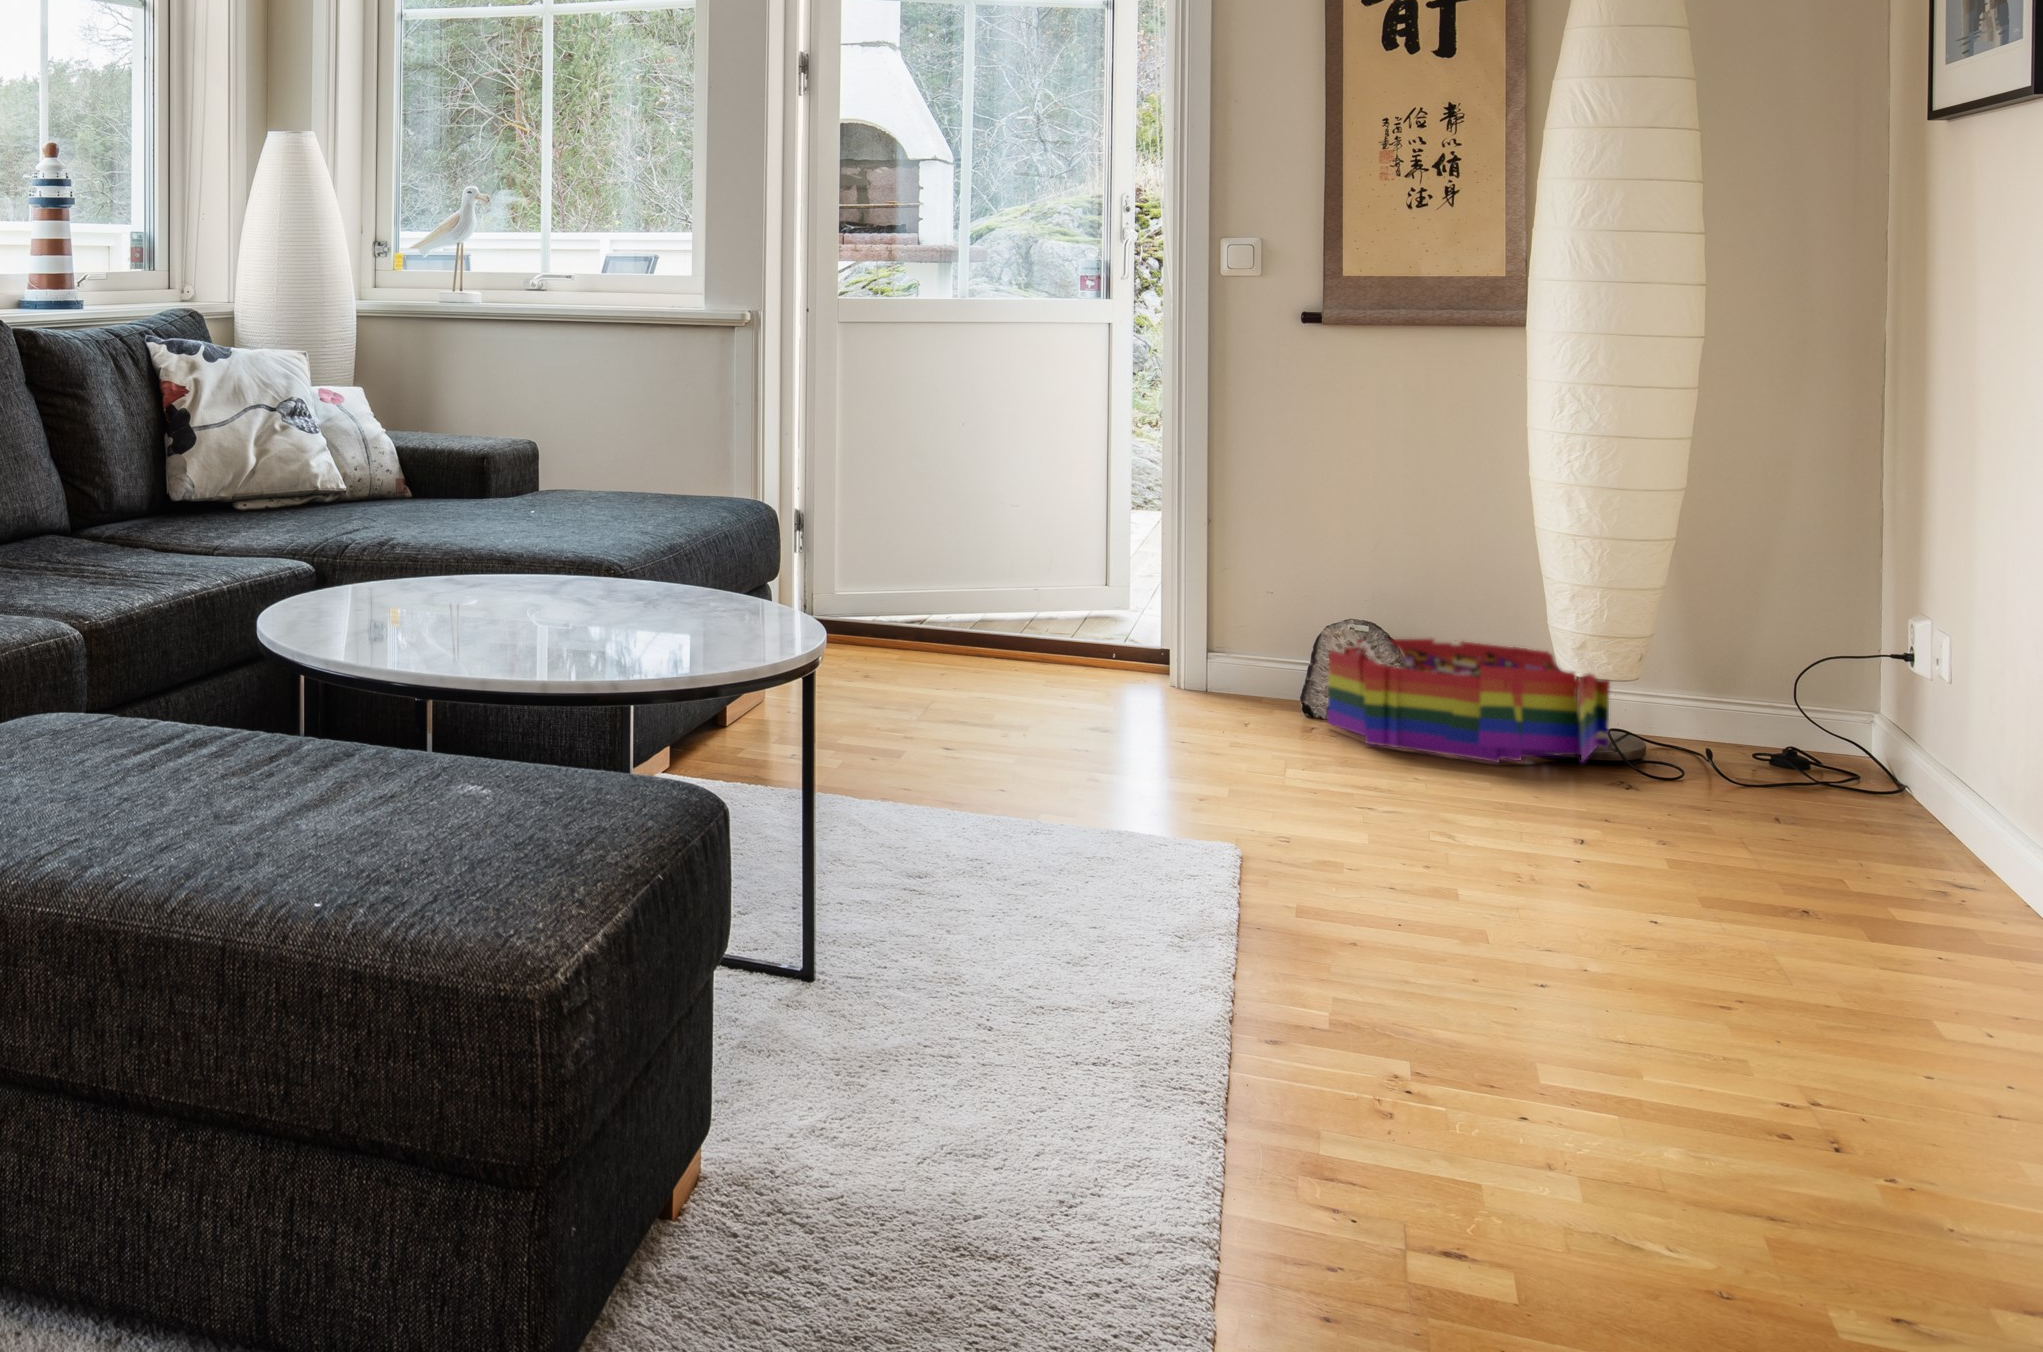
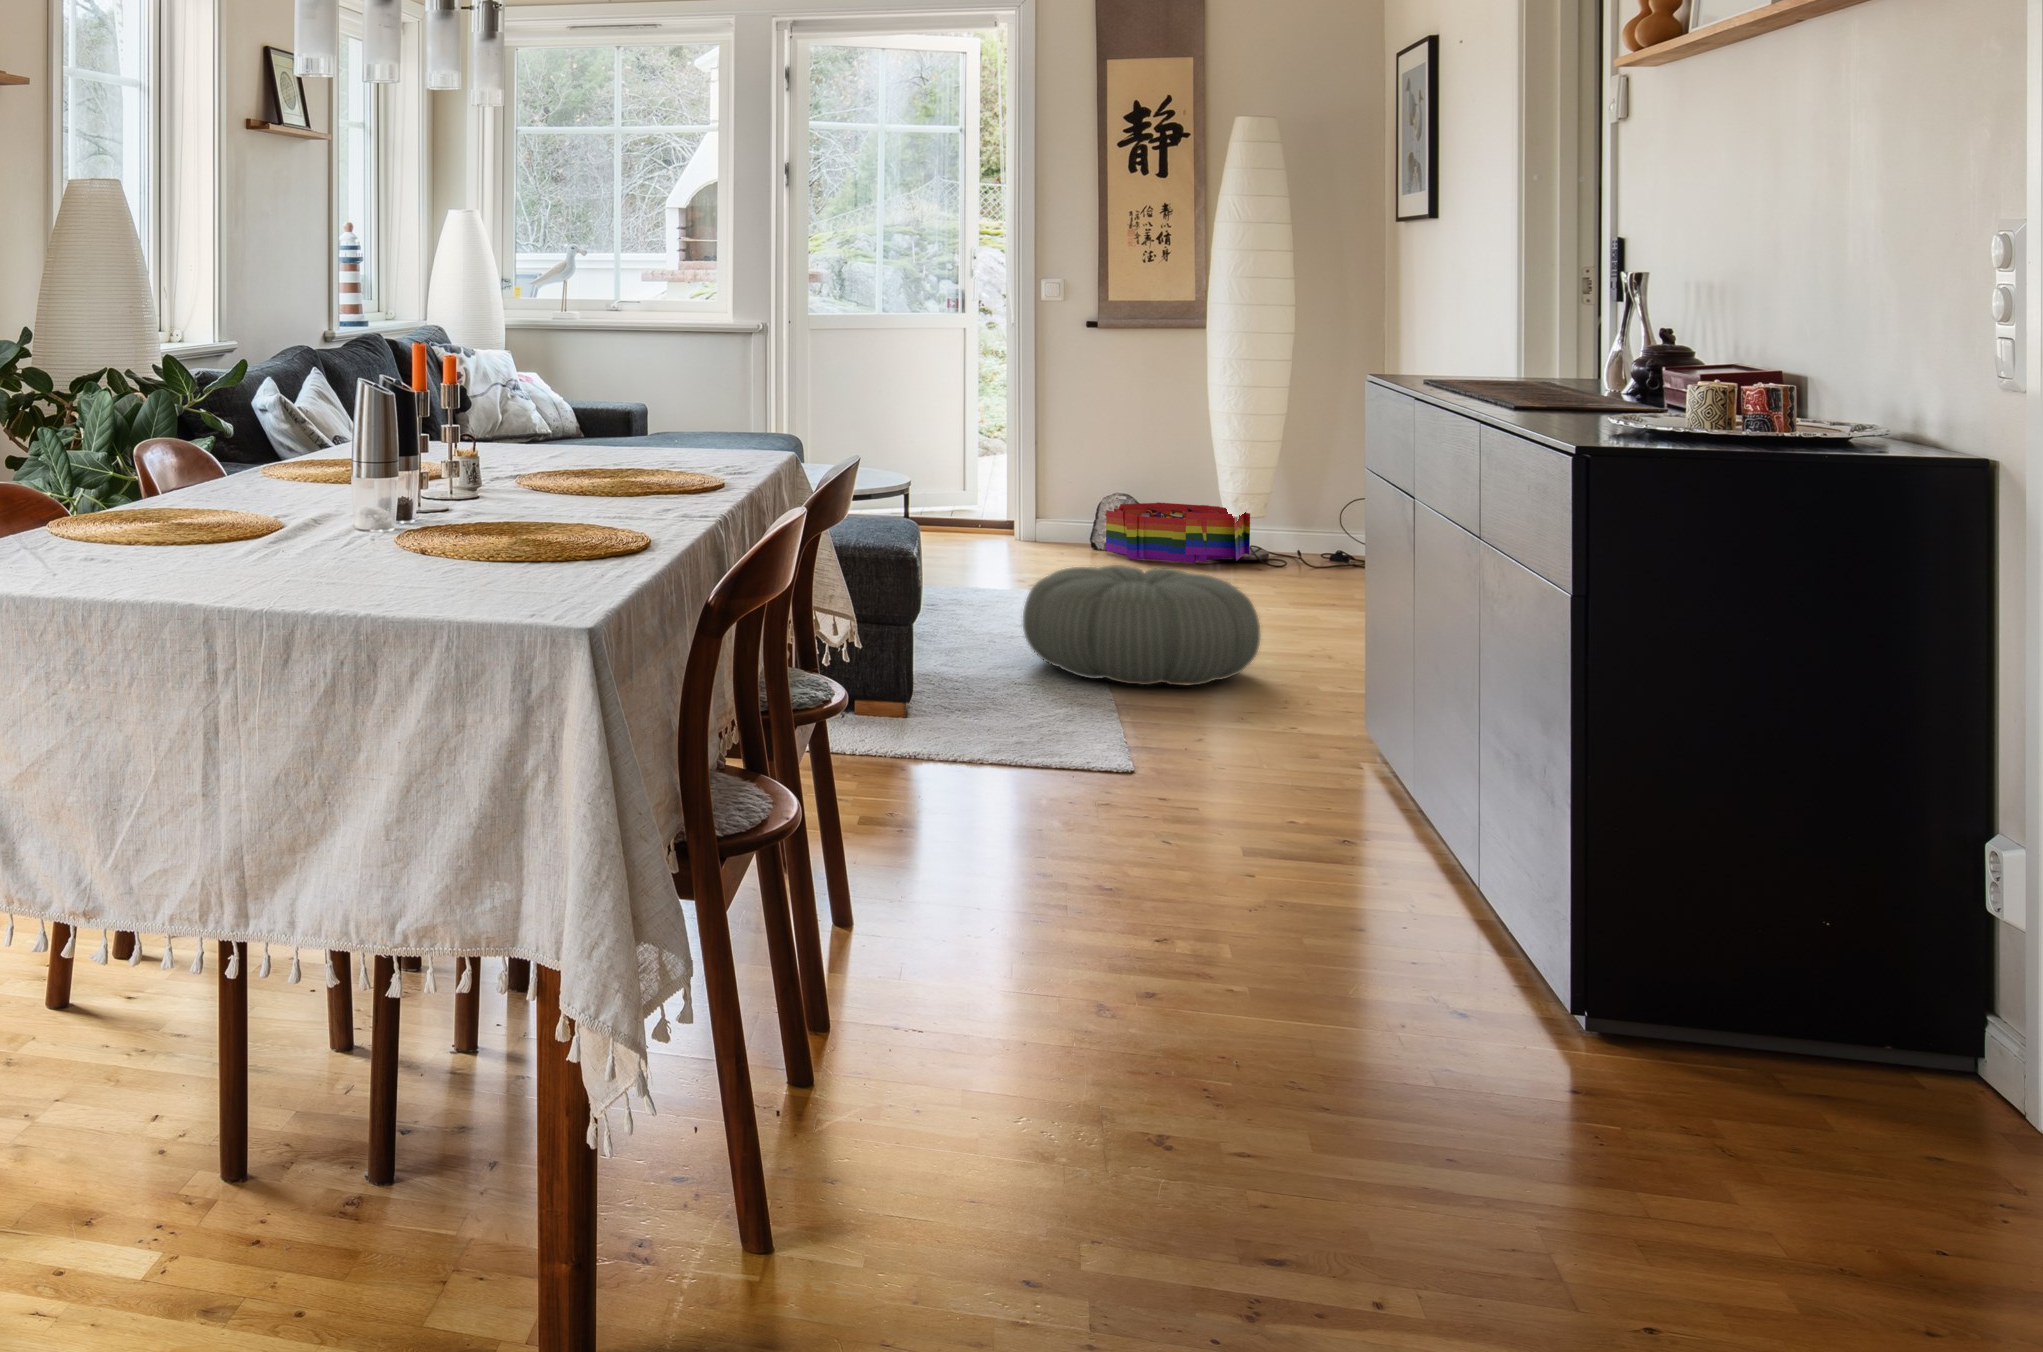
pouf: none [1034,837,1667,1218] -> present [1023,565,1260,685]

